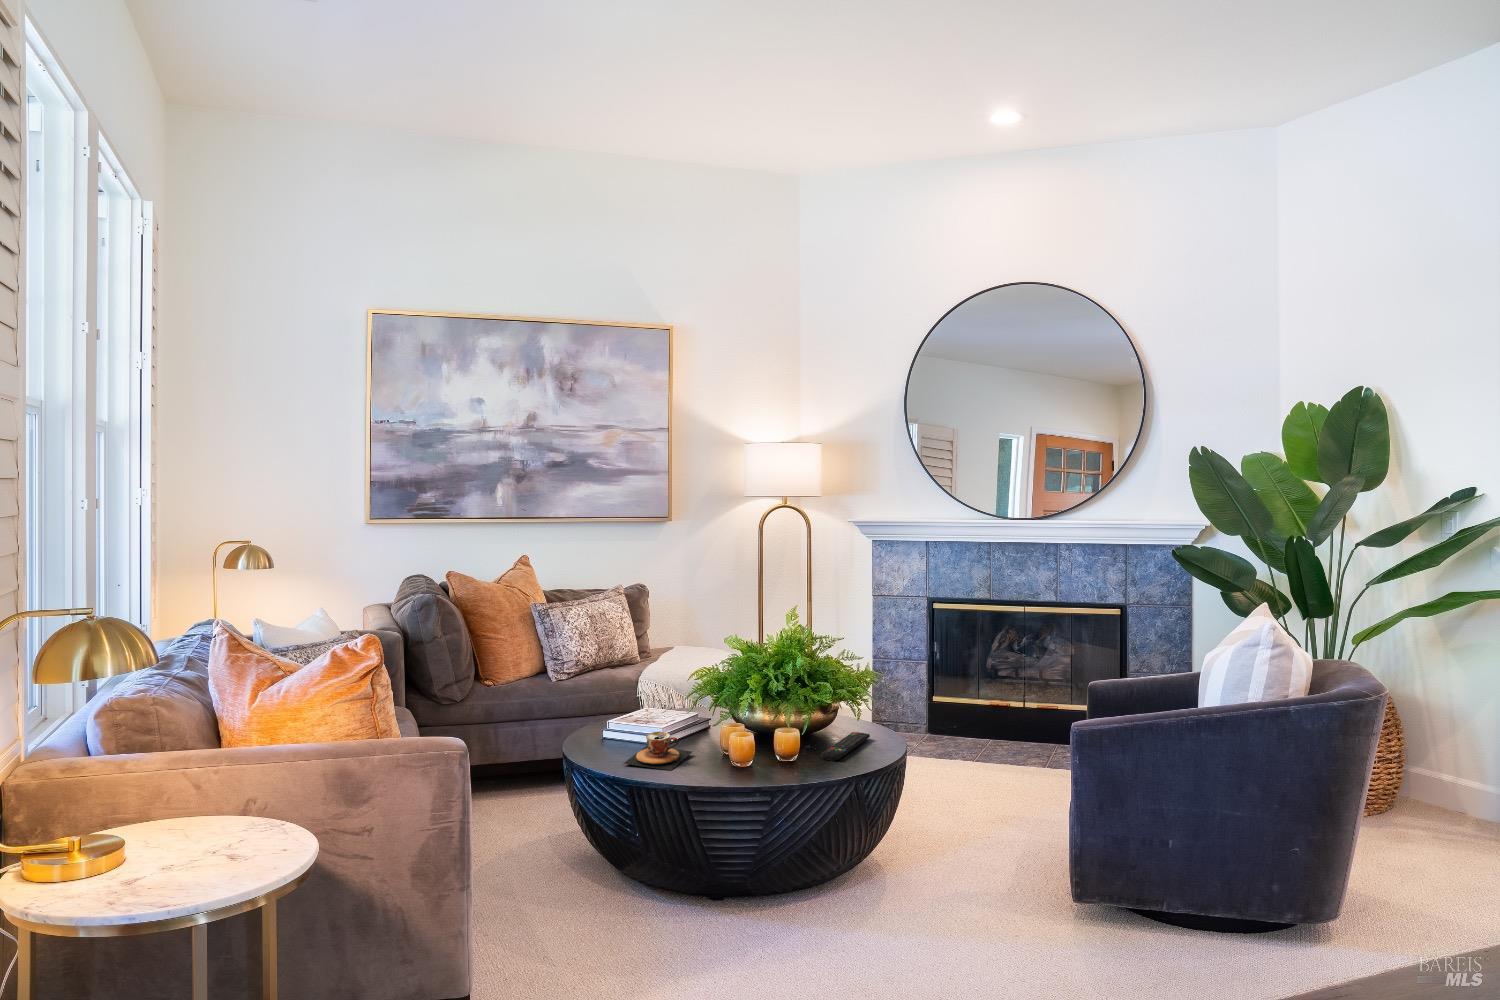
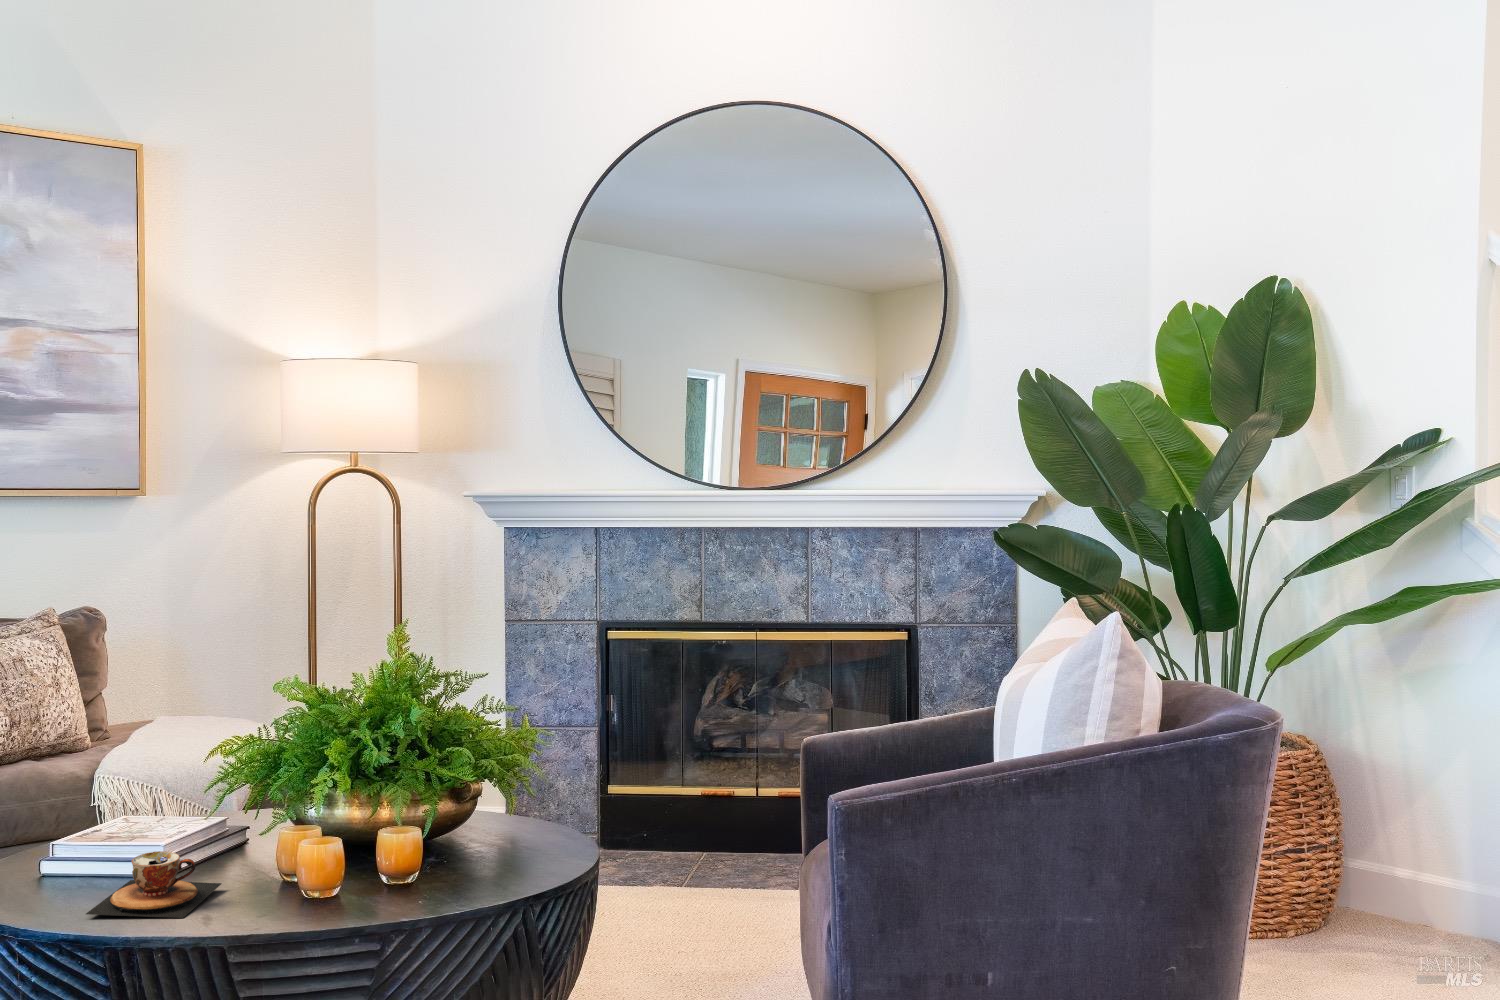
remote control: present [820,732,870,761] -> none [457,831,536,877]

